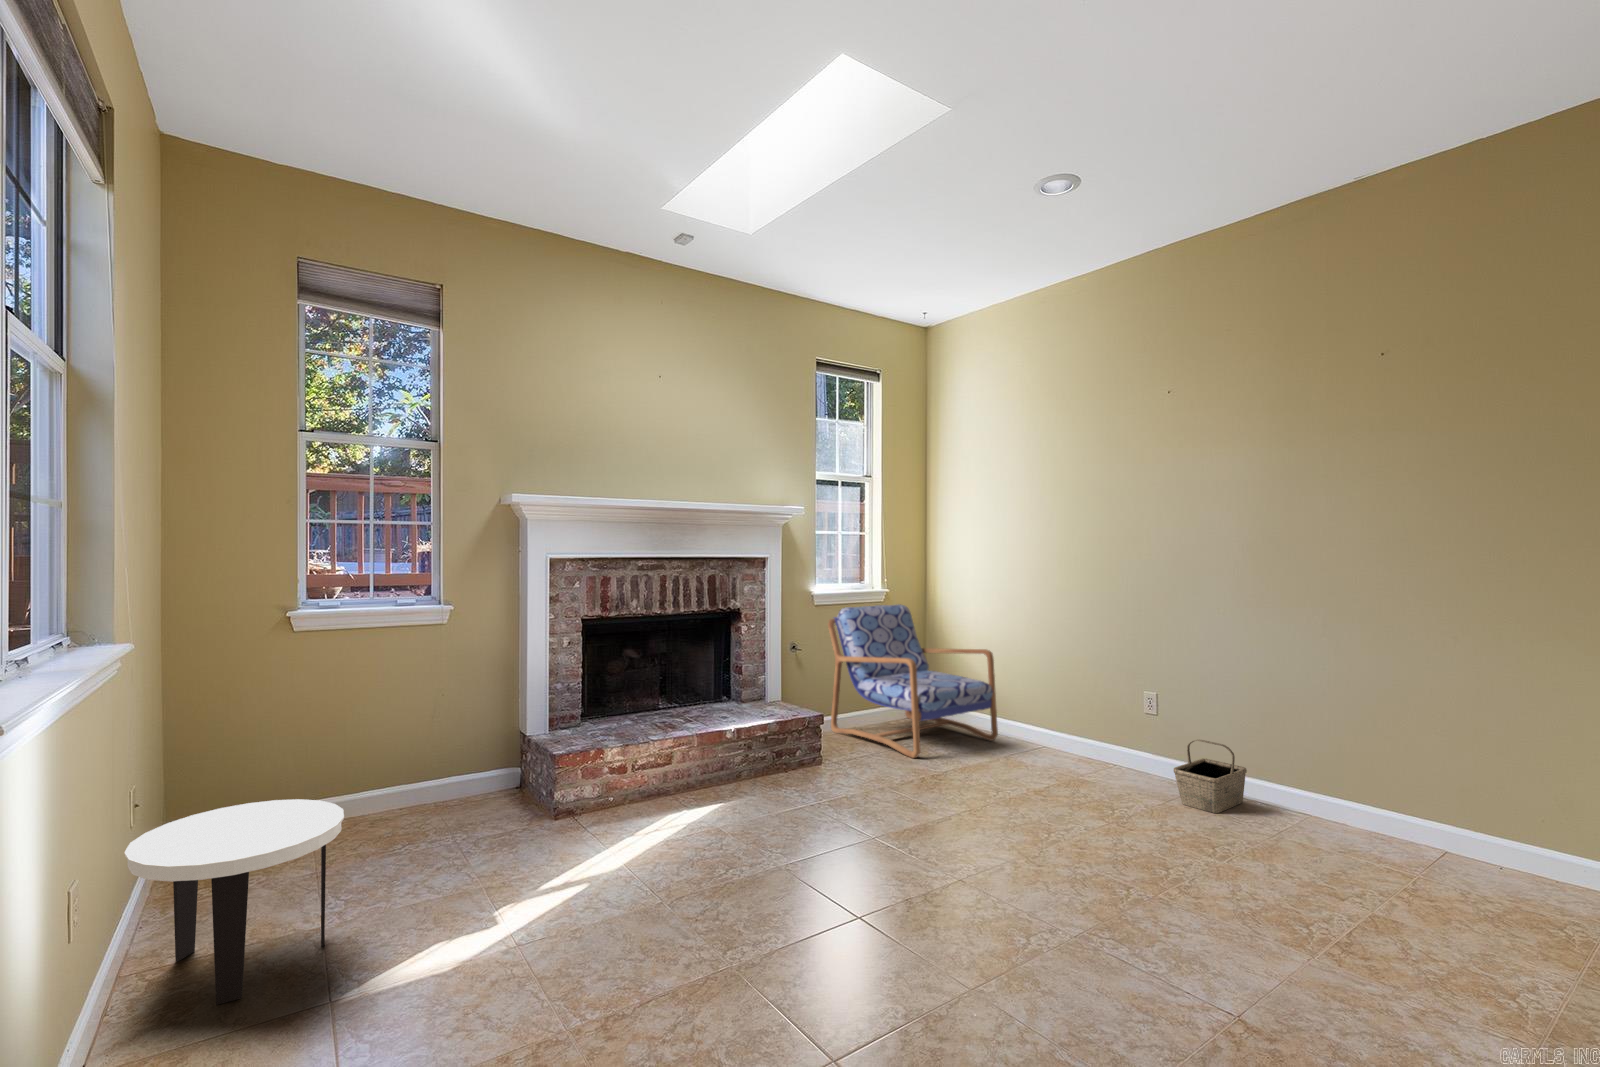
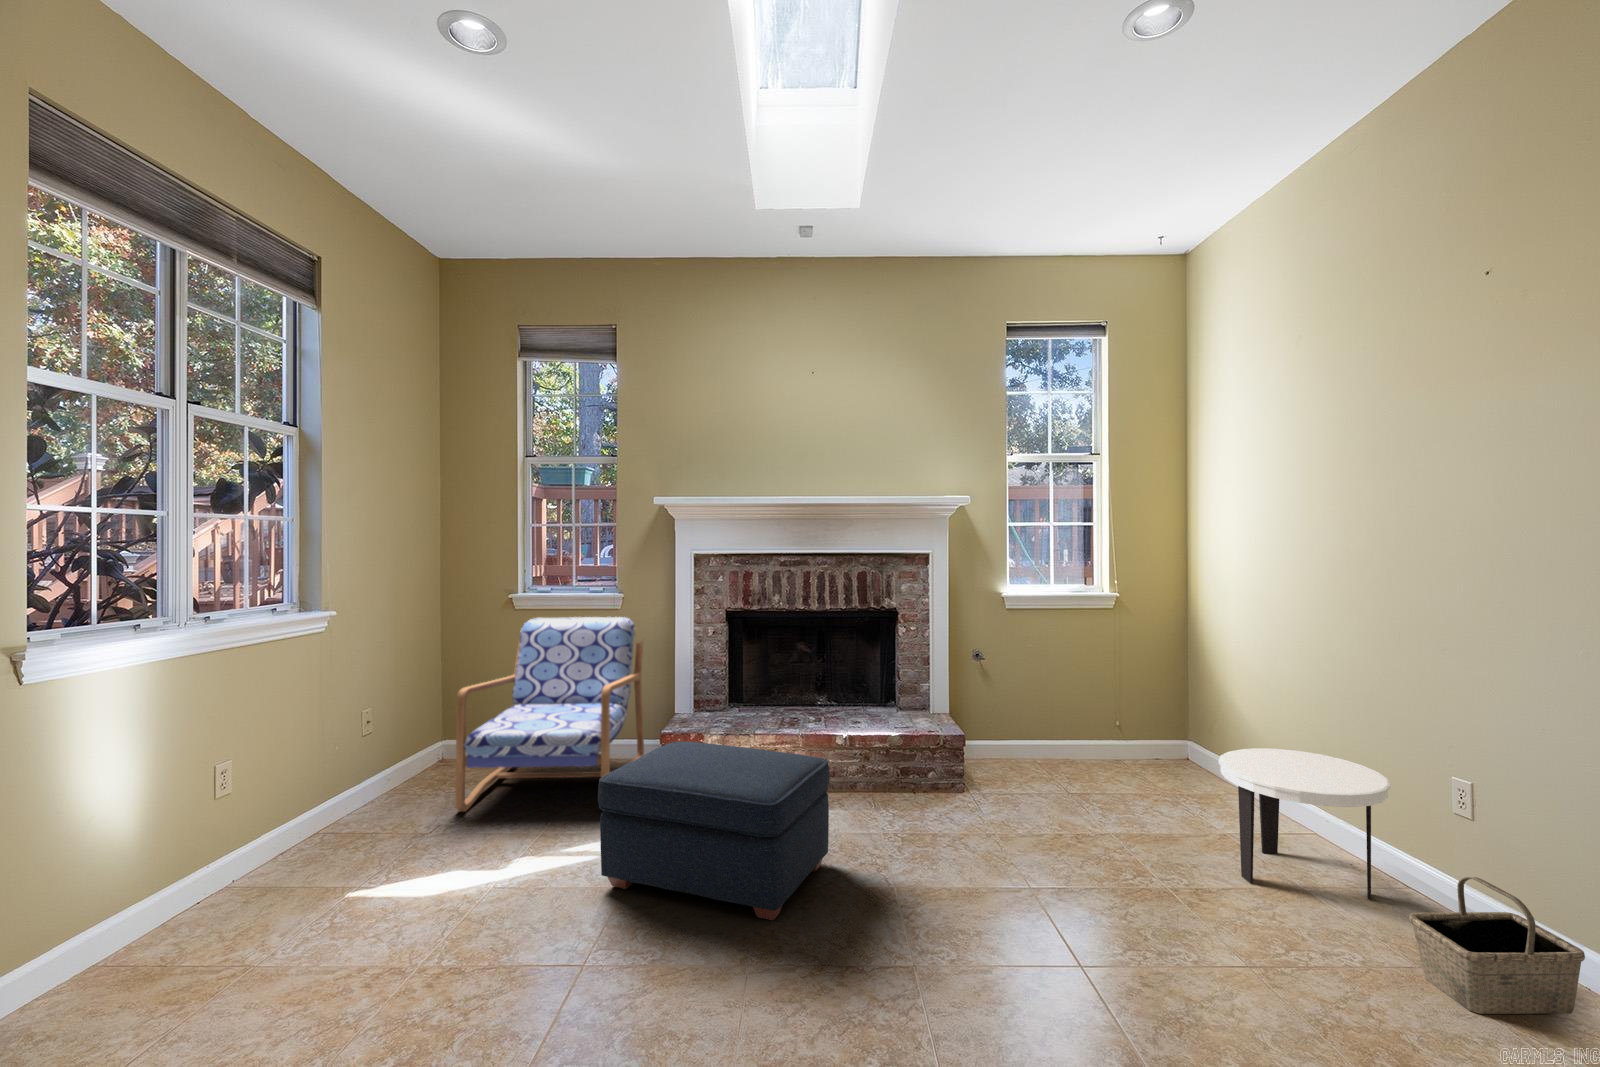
armchair: present [828,605,998,758] -> present [455,617,644,812]
ottoman: none [640,739,845,900] -> present [598,741,830,920]
side table: present [124,799,344,1005] -> present [1219,748,1390,900]

